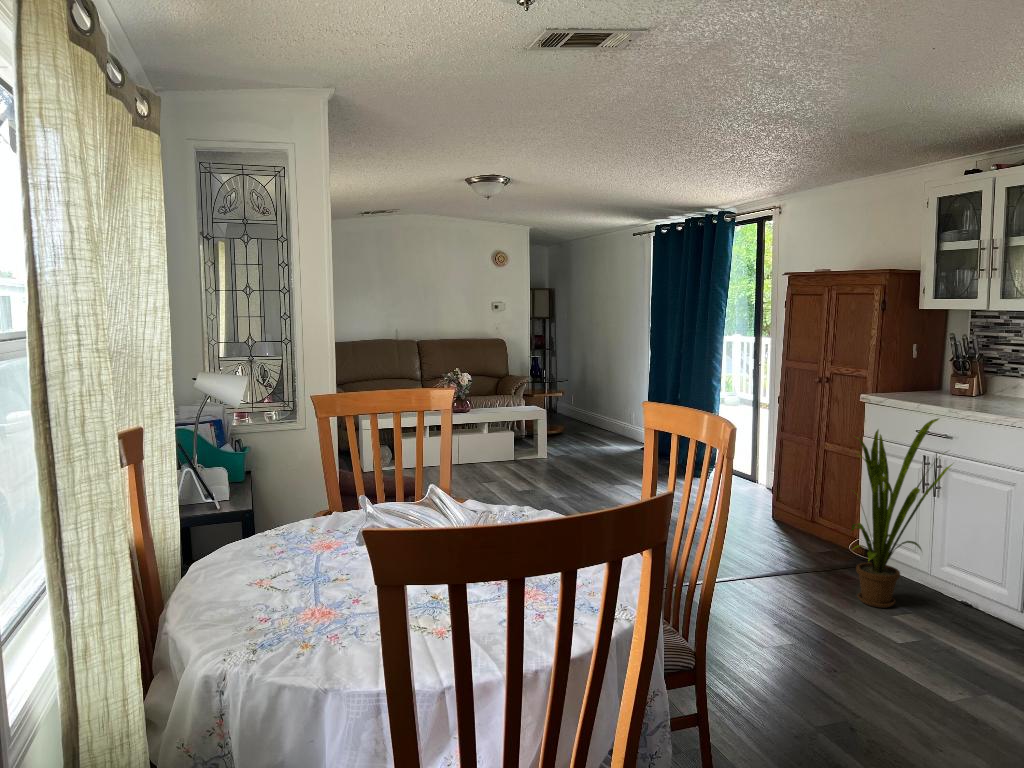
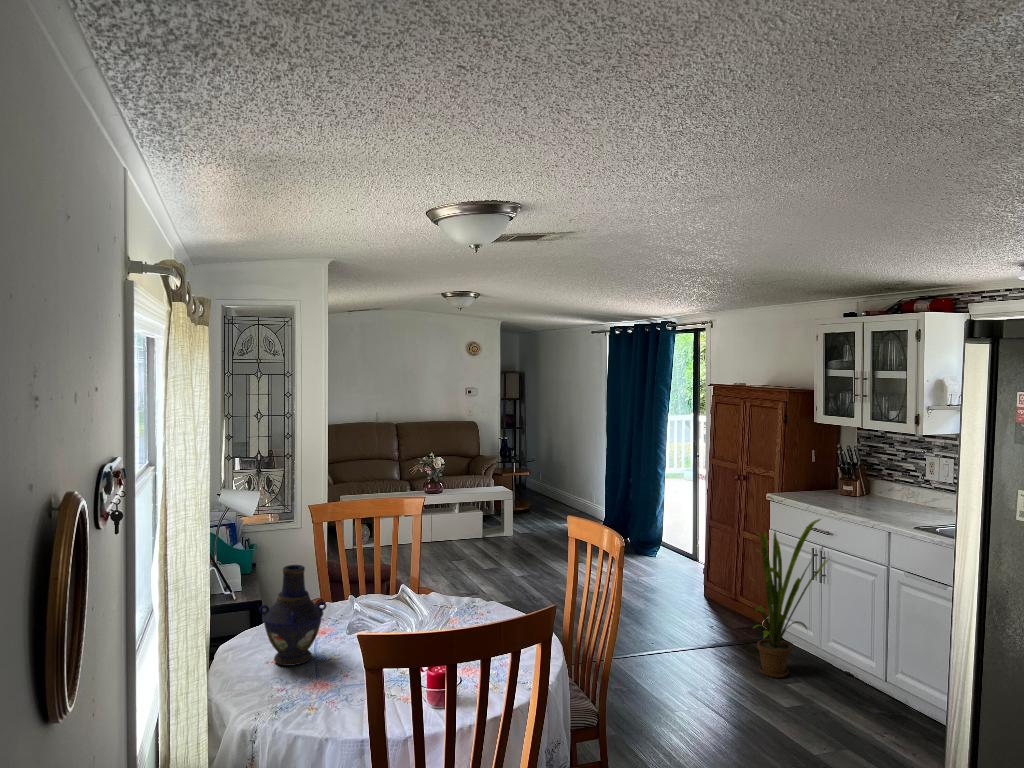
vase: none [226,441,325,584] -> present [259,565,327,666]

